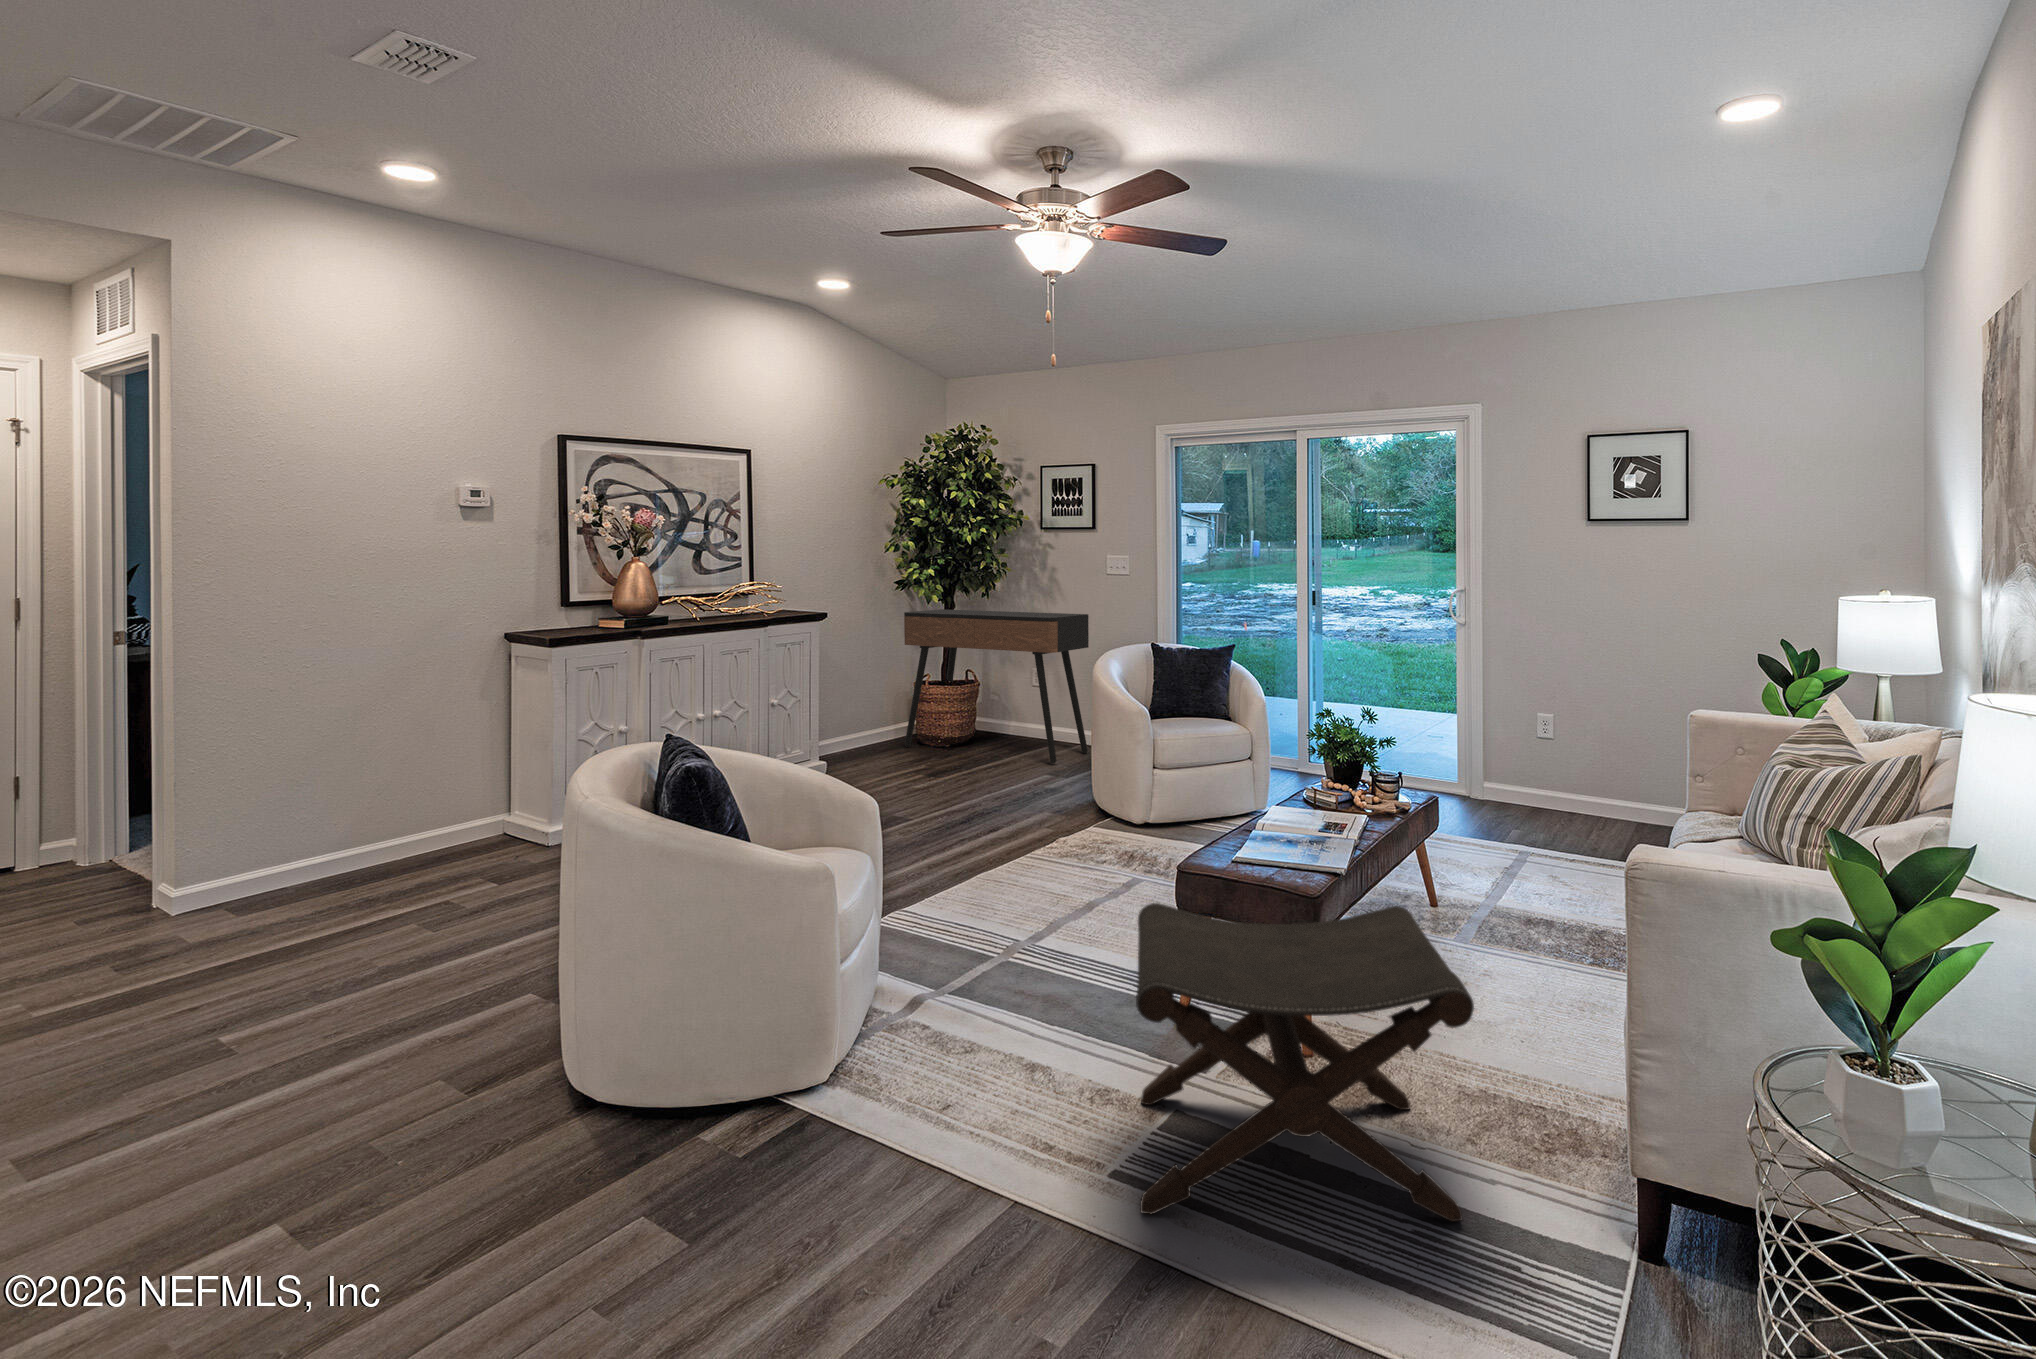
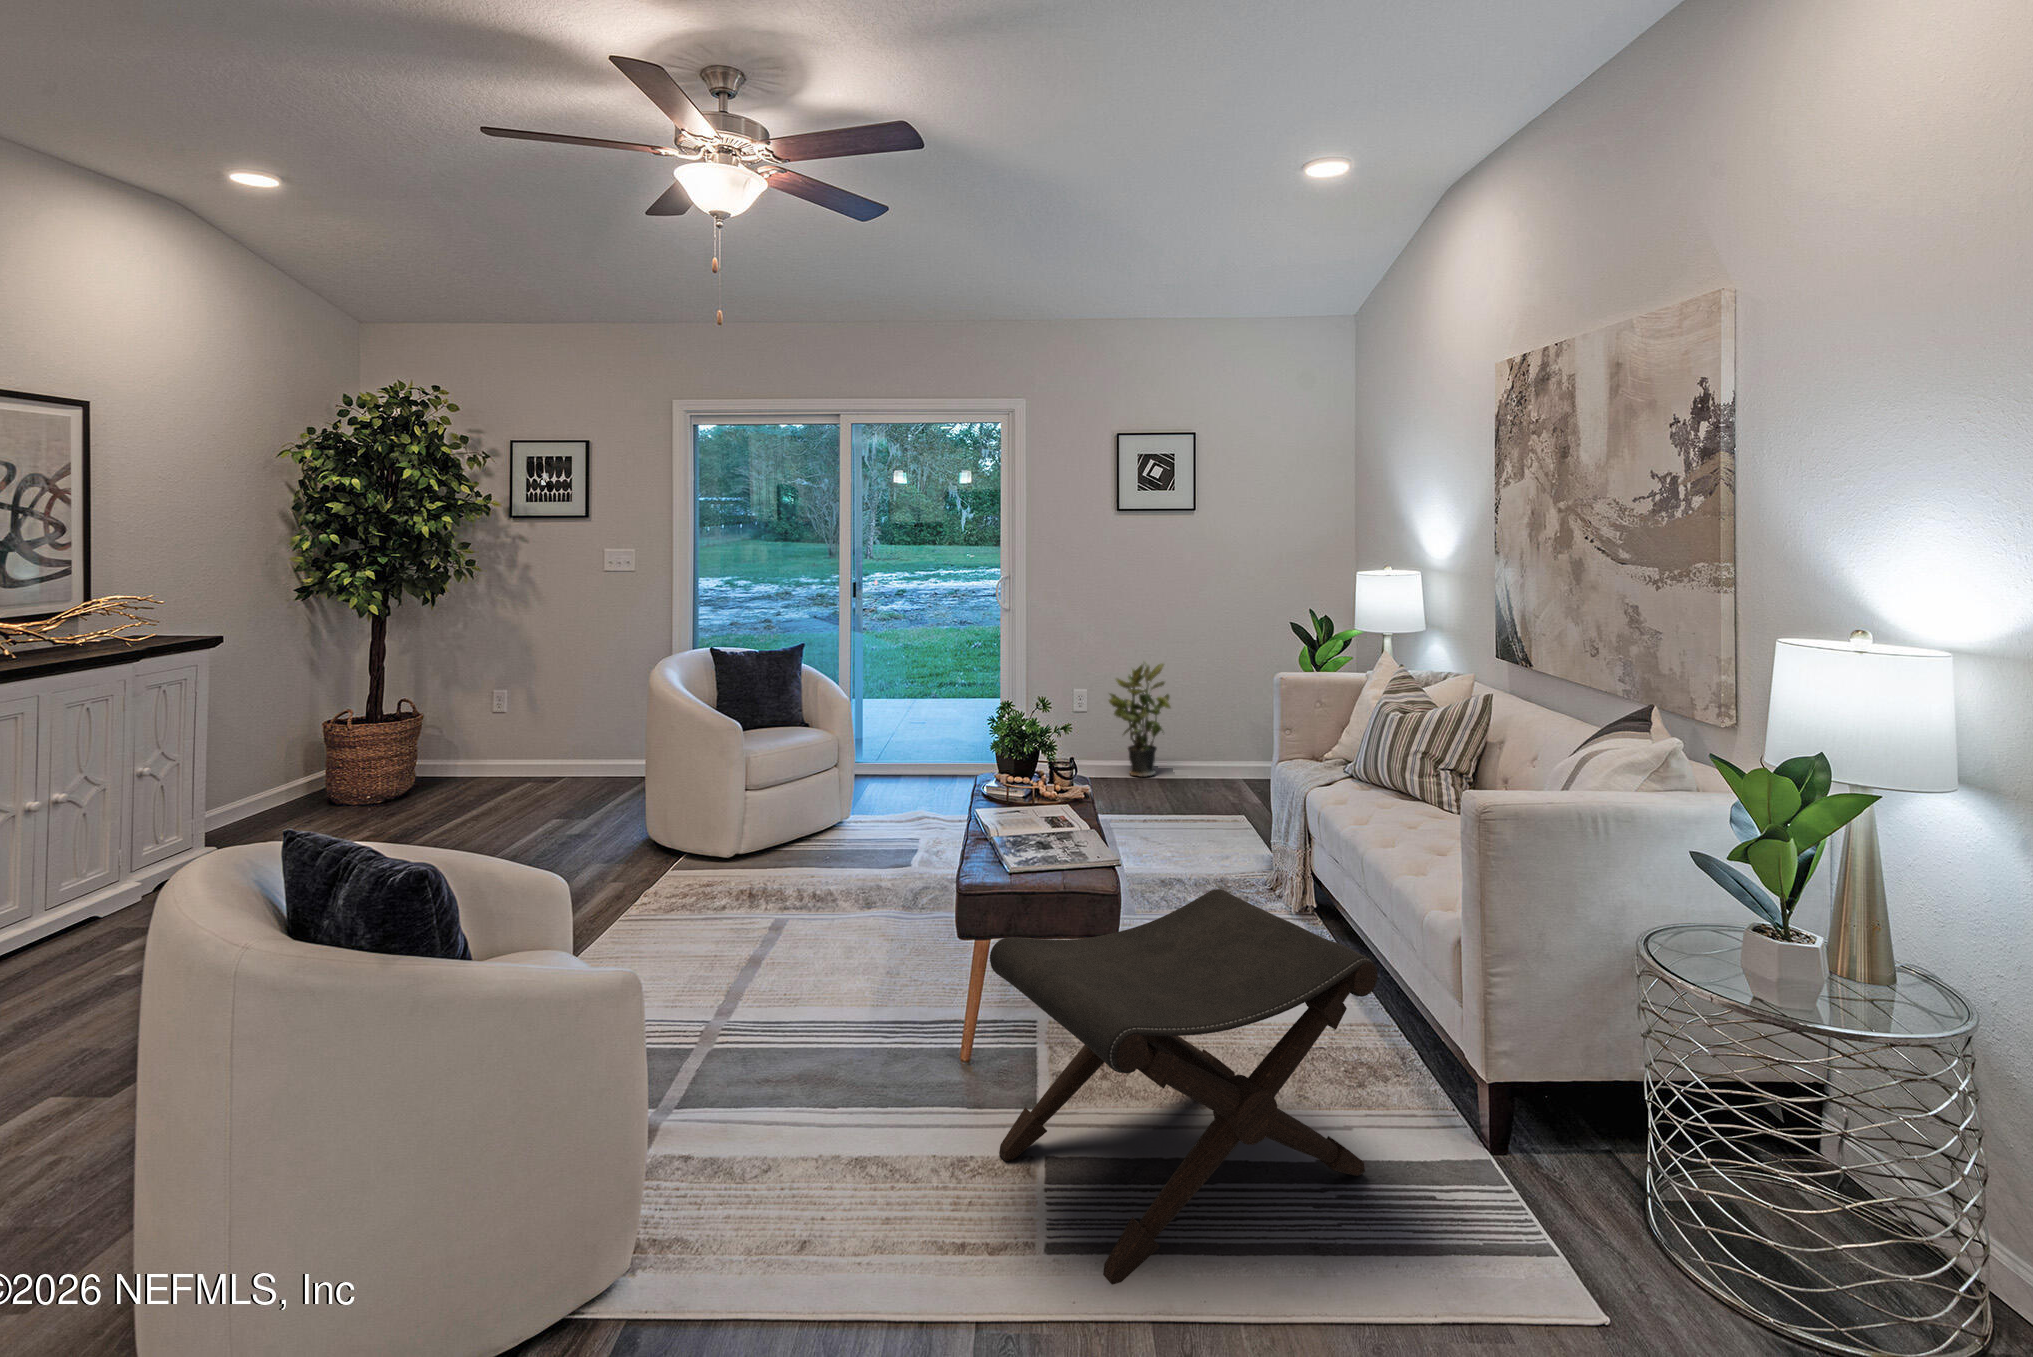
console table: present [904,609,1089,764] -> none [338,616,610,797]
potted plant: none [1555,690,1634,823] -> present [1109,663,1170,777]

